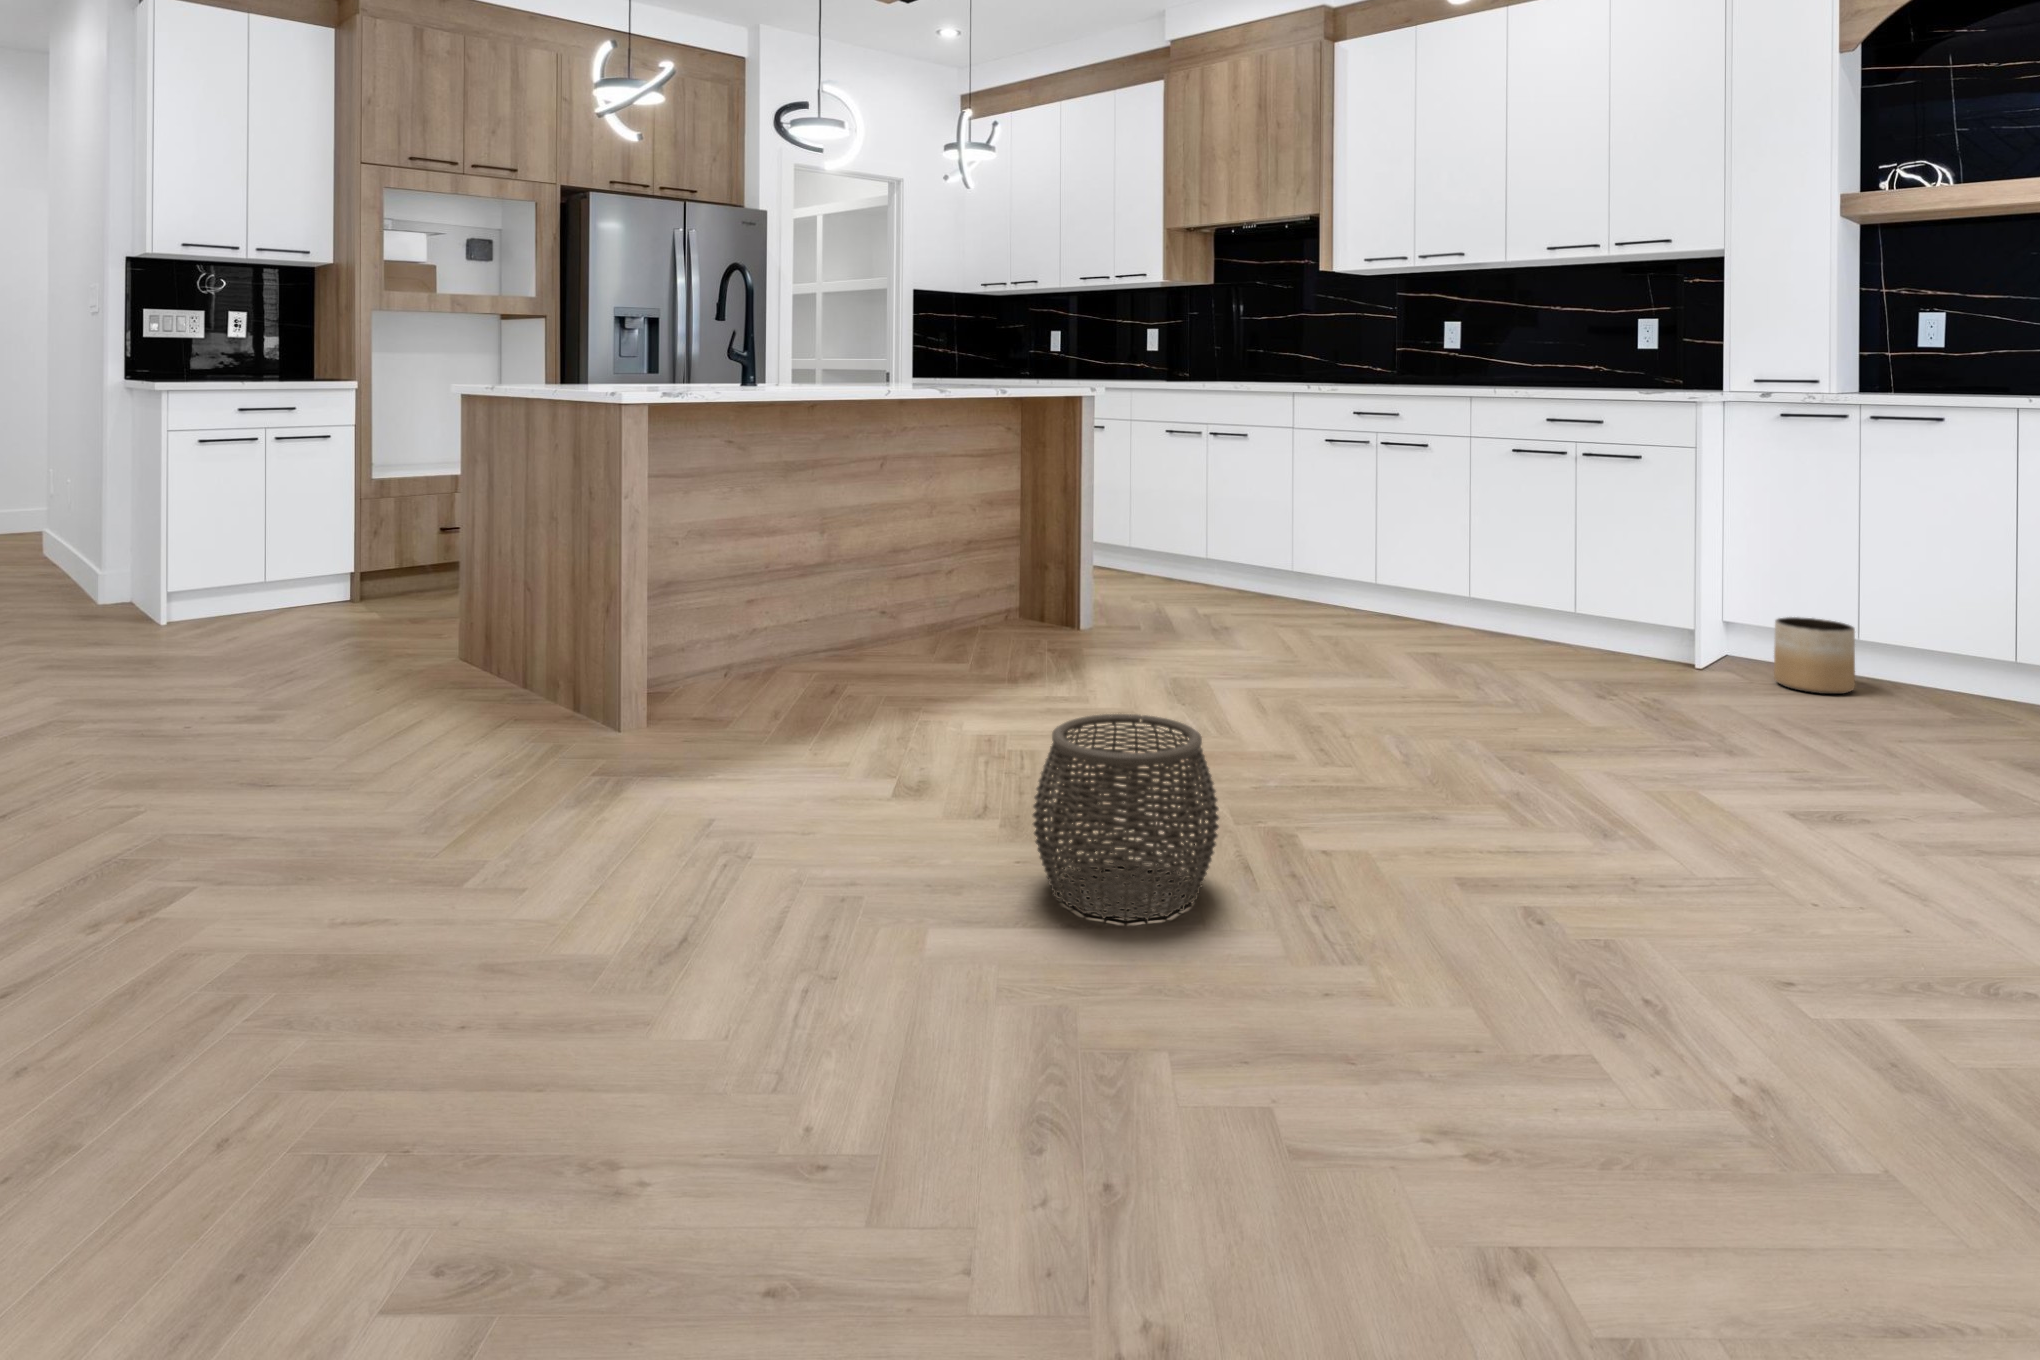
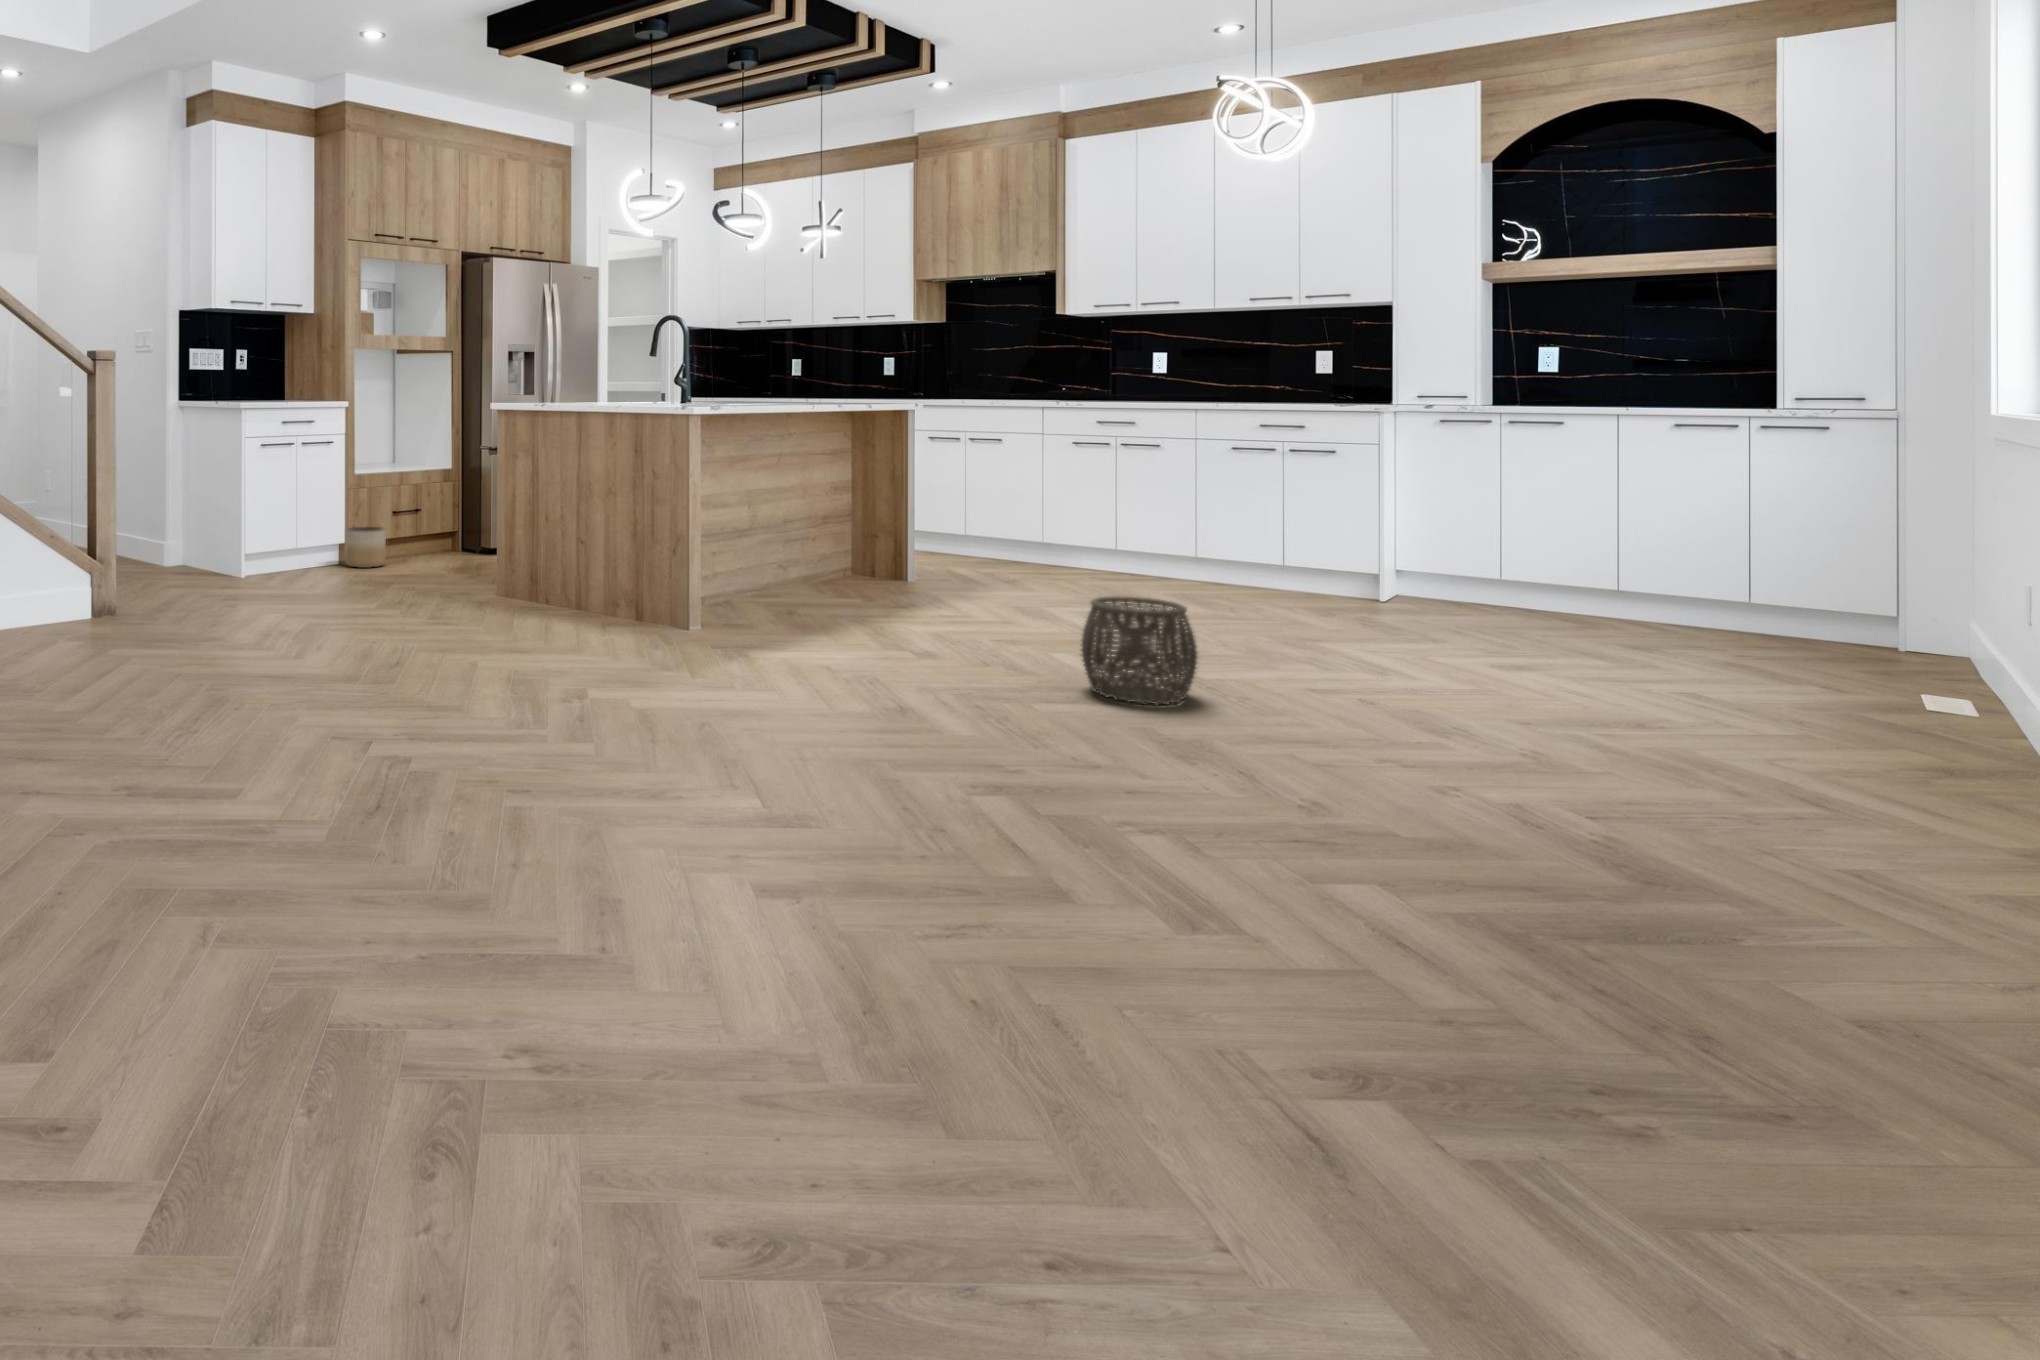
planter: present [1774,617,1855,694] -> present [345,527,386,568]

